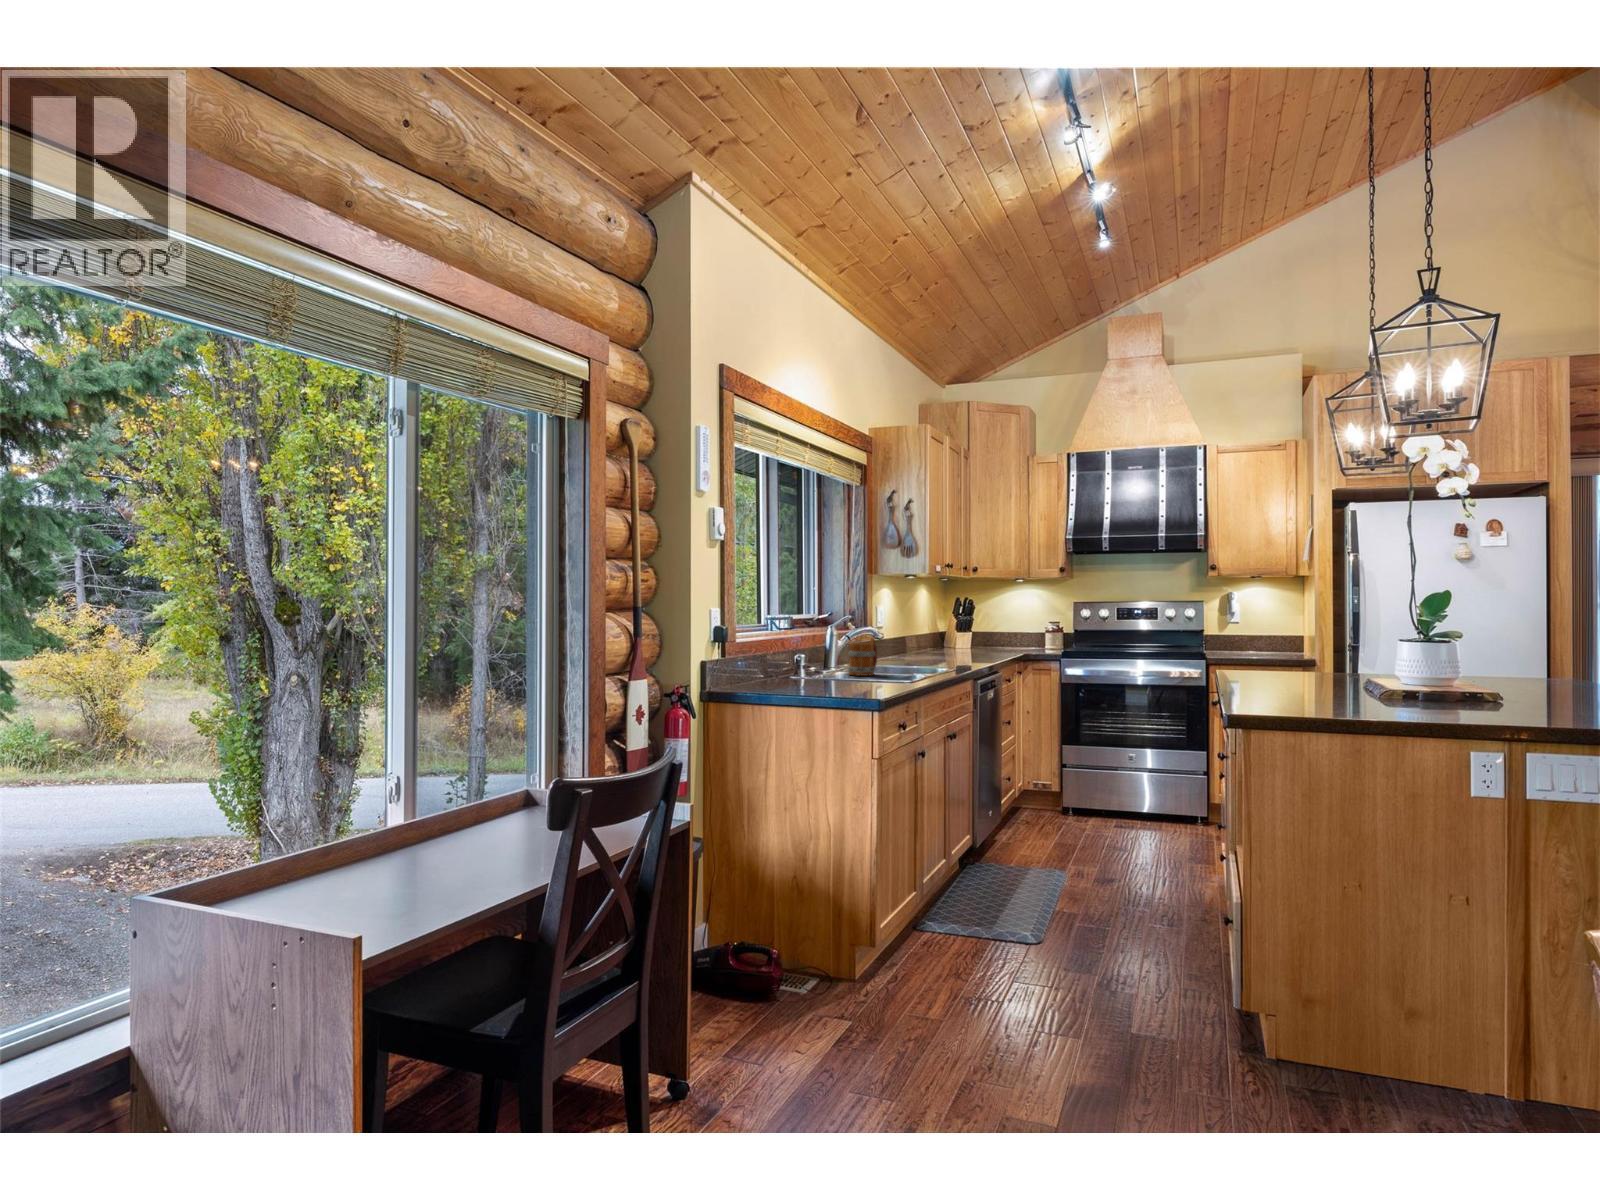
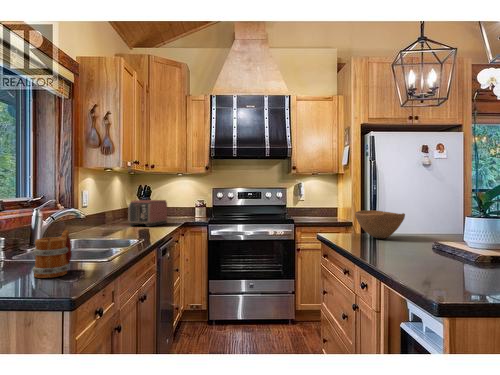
toaster: none [936,618,992,655] -> present [128,200,167,227]
bowl: none [1239,633,1318,673] -> present [355,210,405,239]

